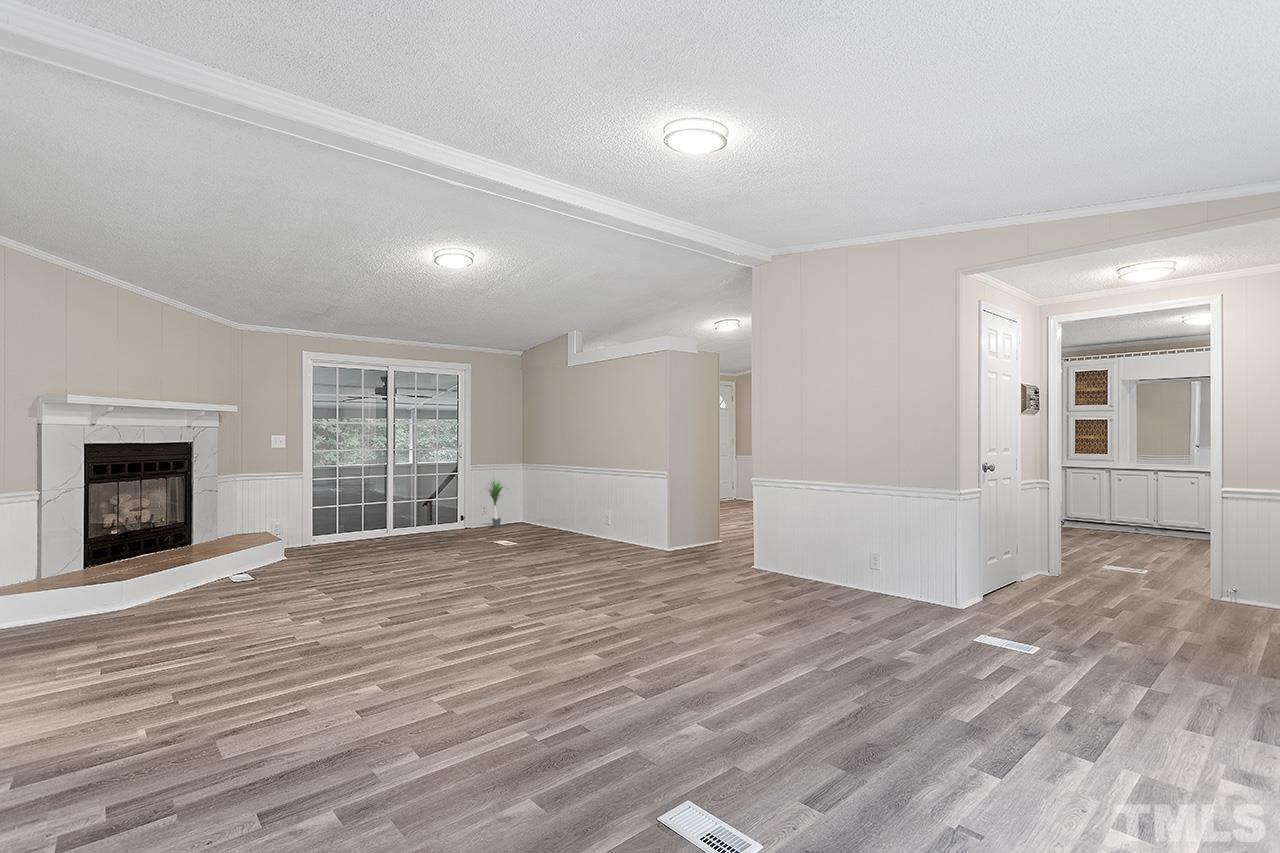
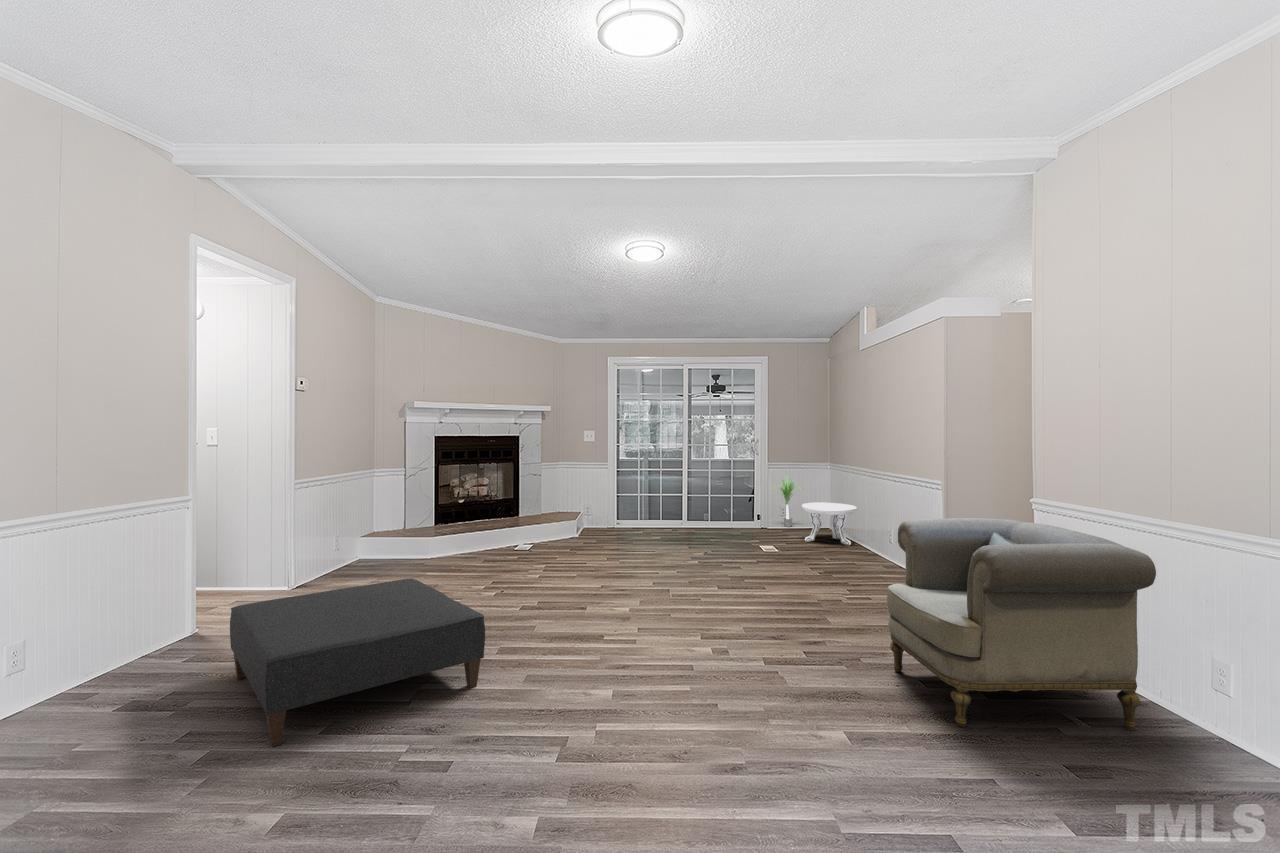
armchair: none [733,486,887,616] -> present [887,518,1156,730]
side table: none [529,498,578,536] -> present [802,503,857,545]
ottoman: none [160,603,498,775] -> present [230,578,485,747]

